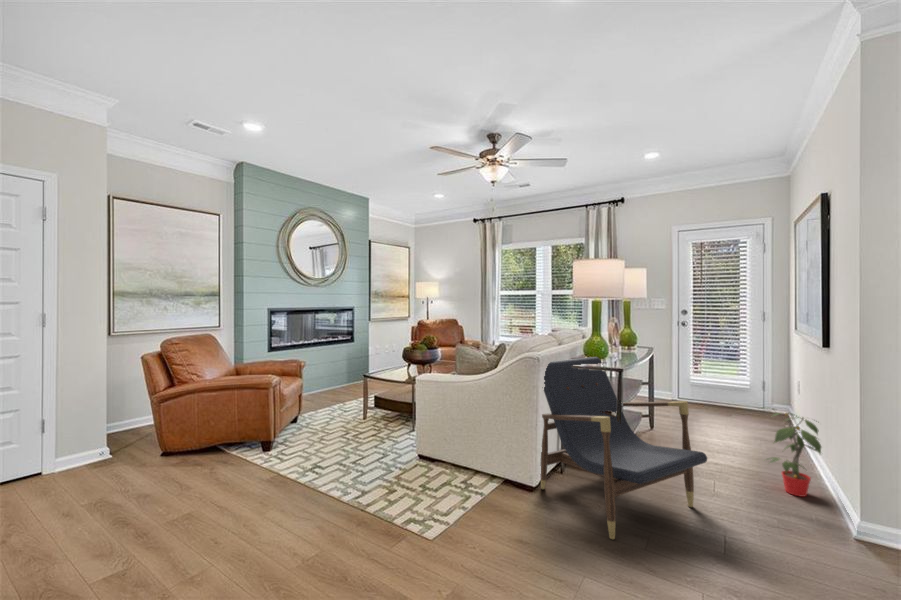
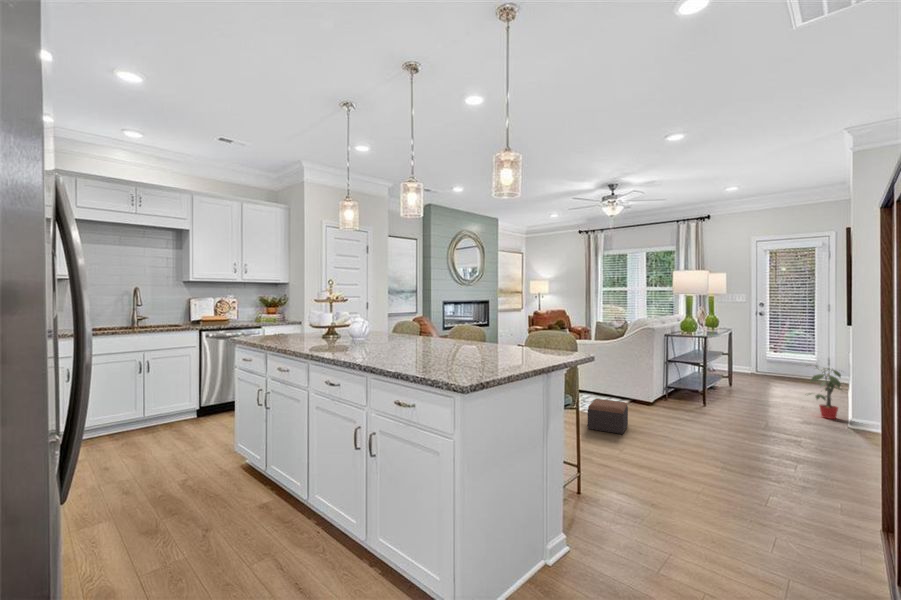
lounge chair: present [540,357,707,539] -> none [651,331,763,427]
footstool: none [403,493,484,581] -> present [588,399,628,434]

